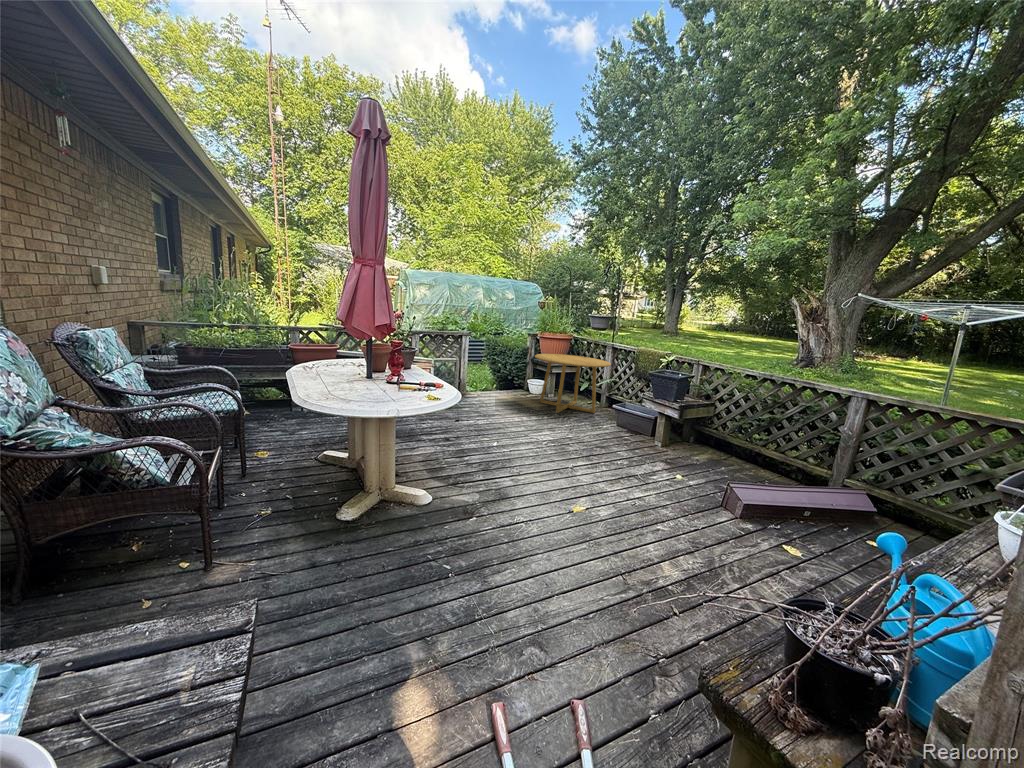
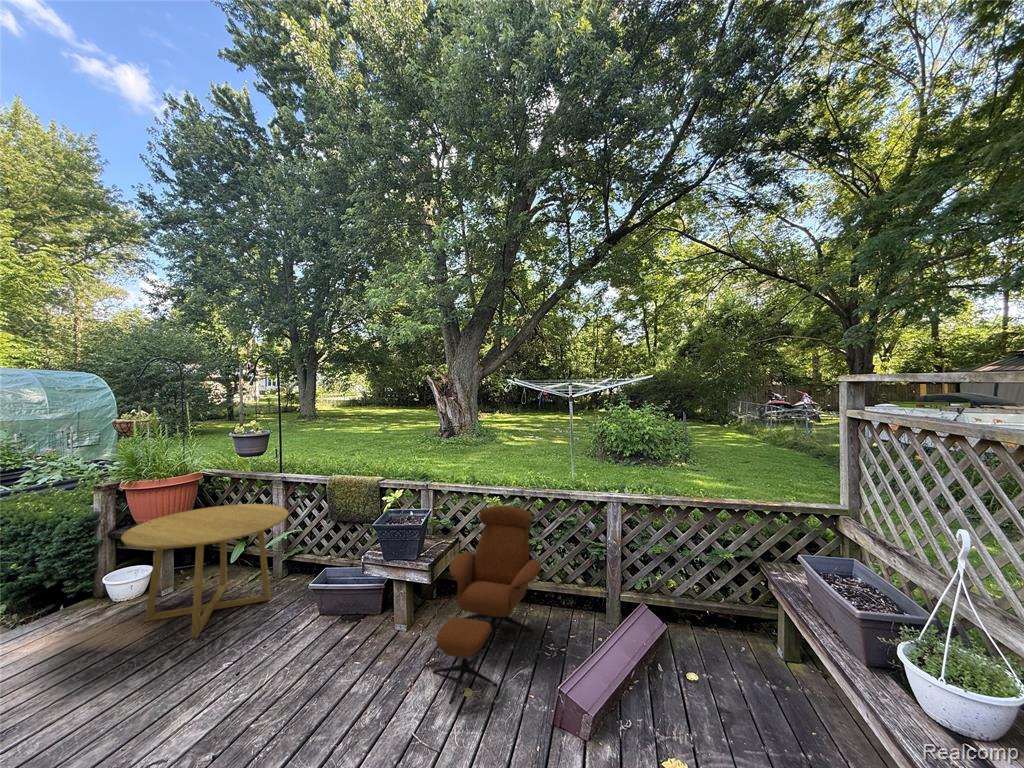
lounge chair: none [661,384,774,476] -> present [433,506,541,704]

